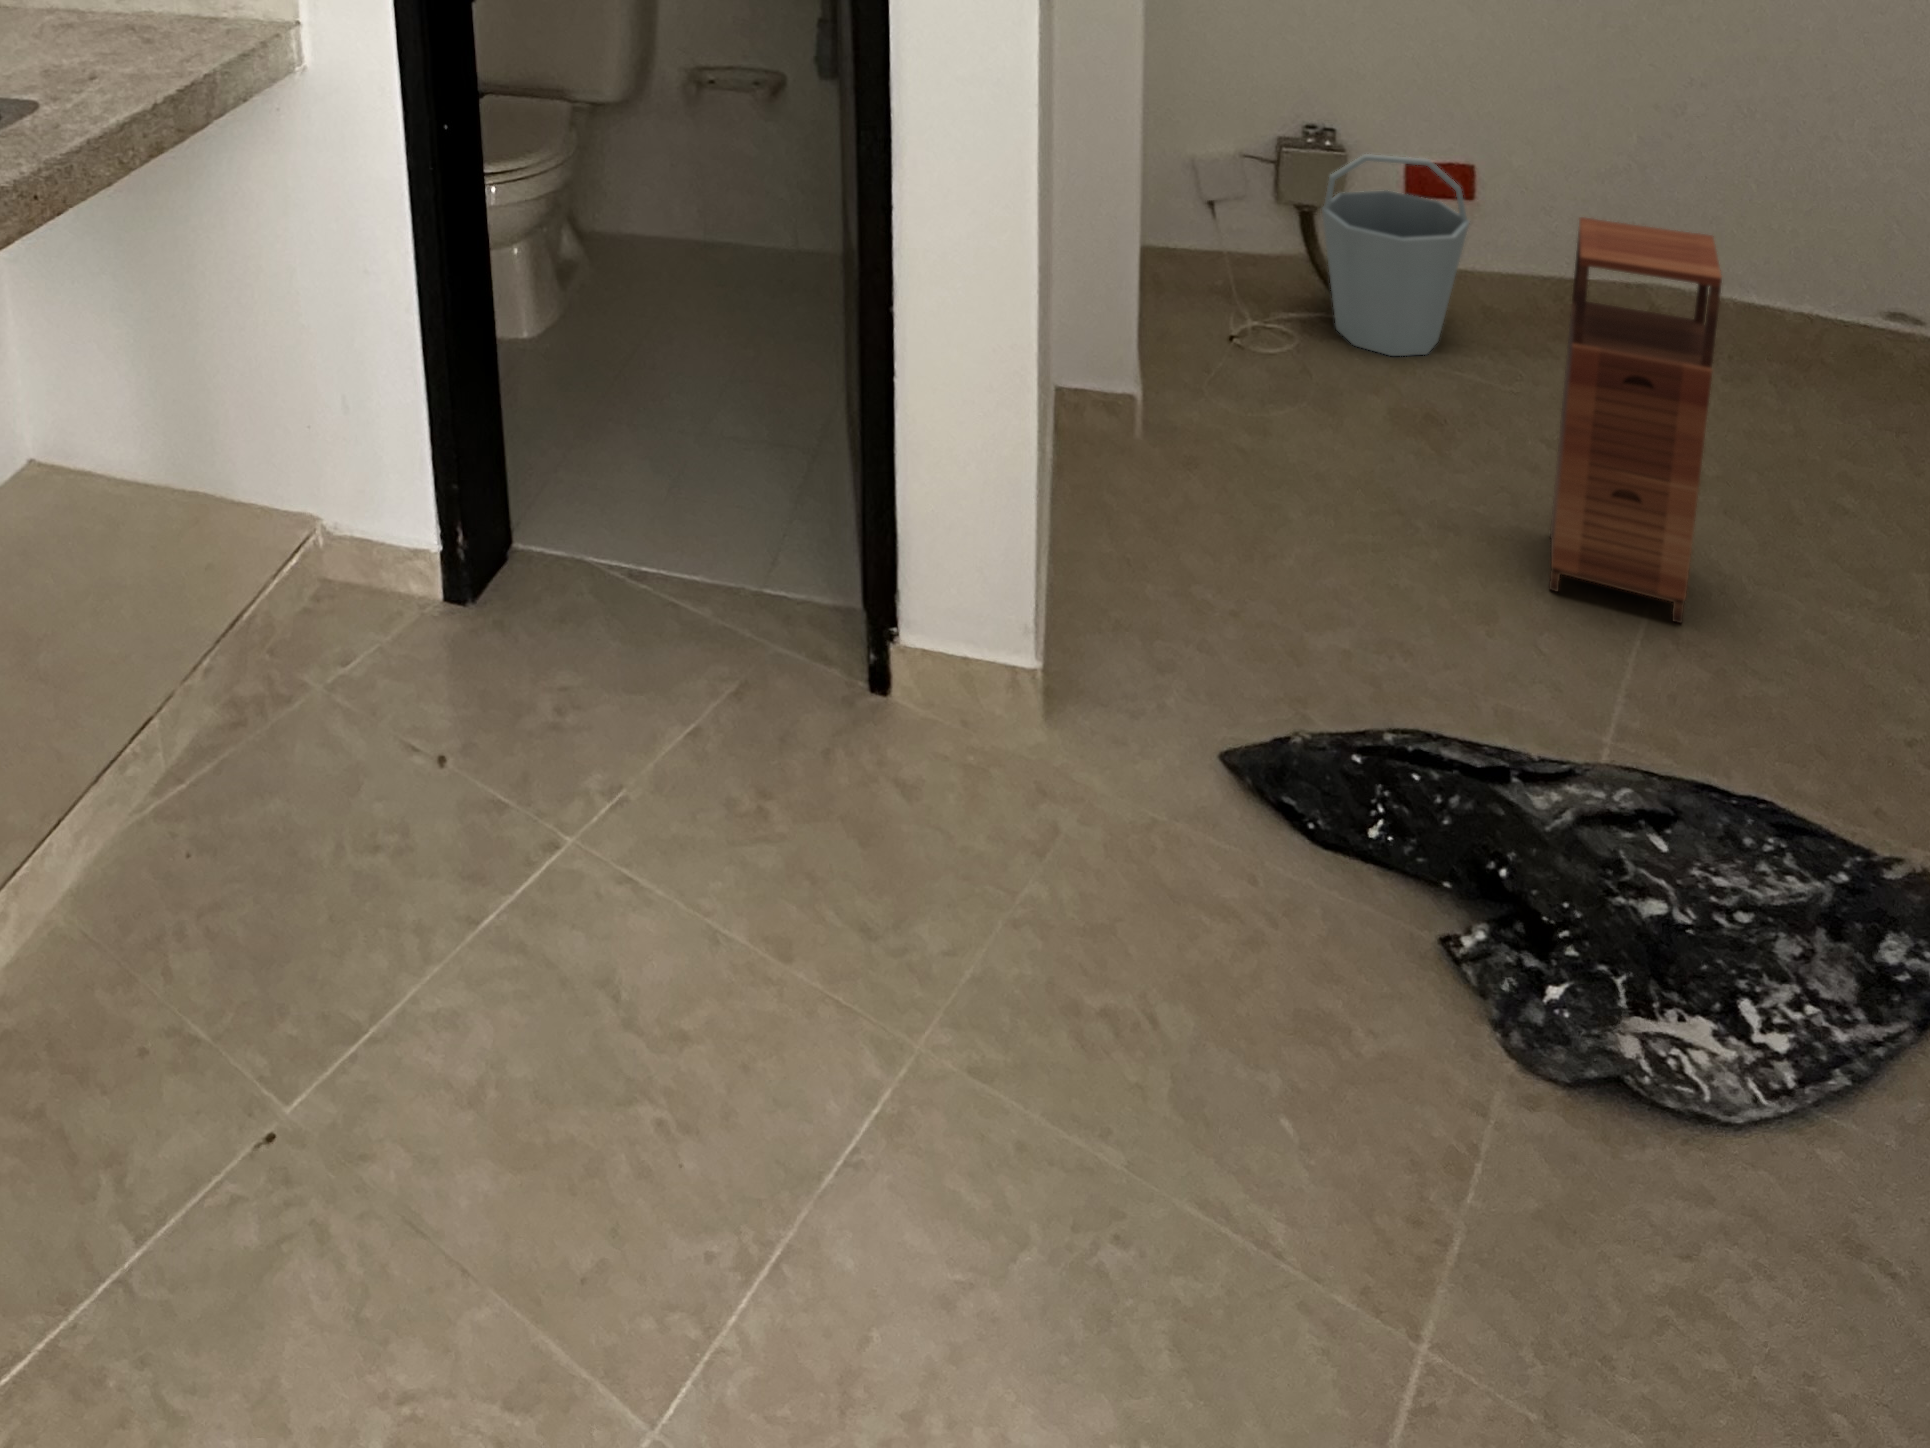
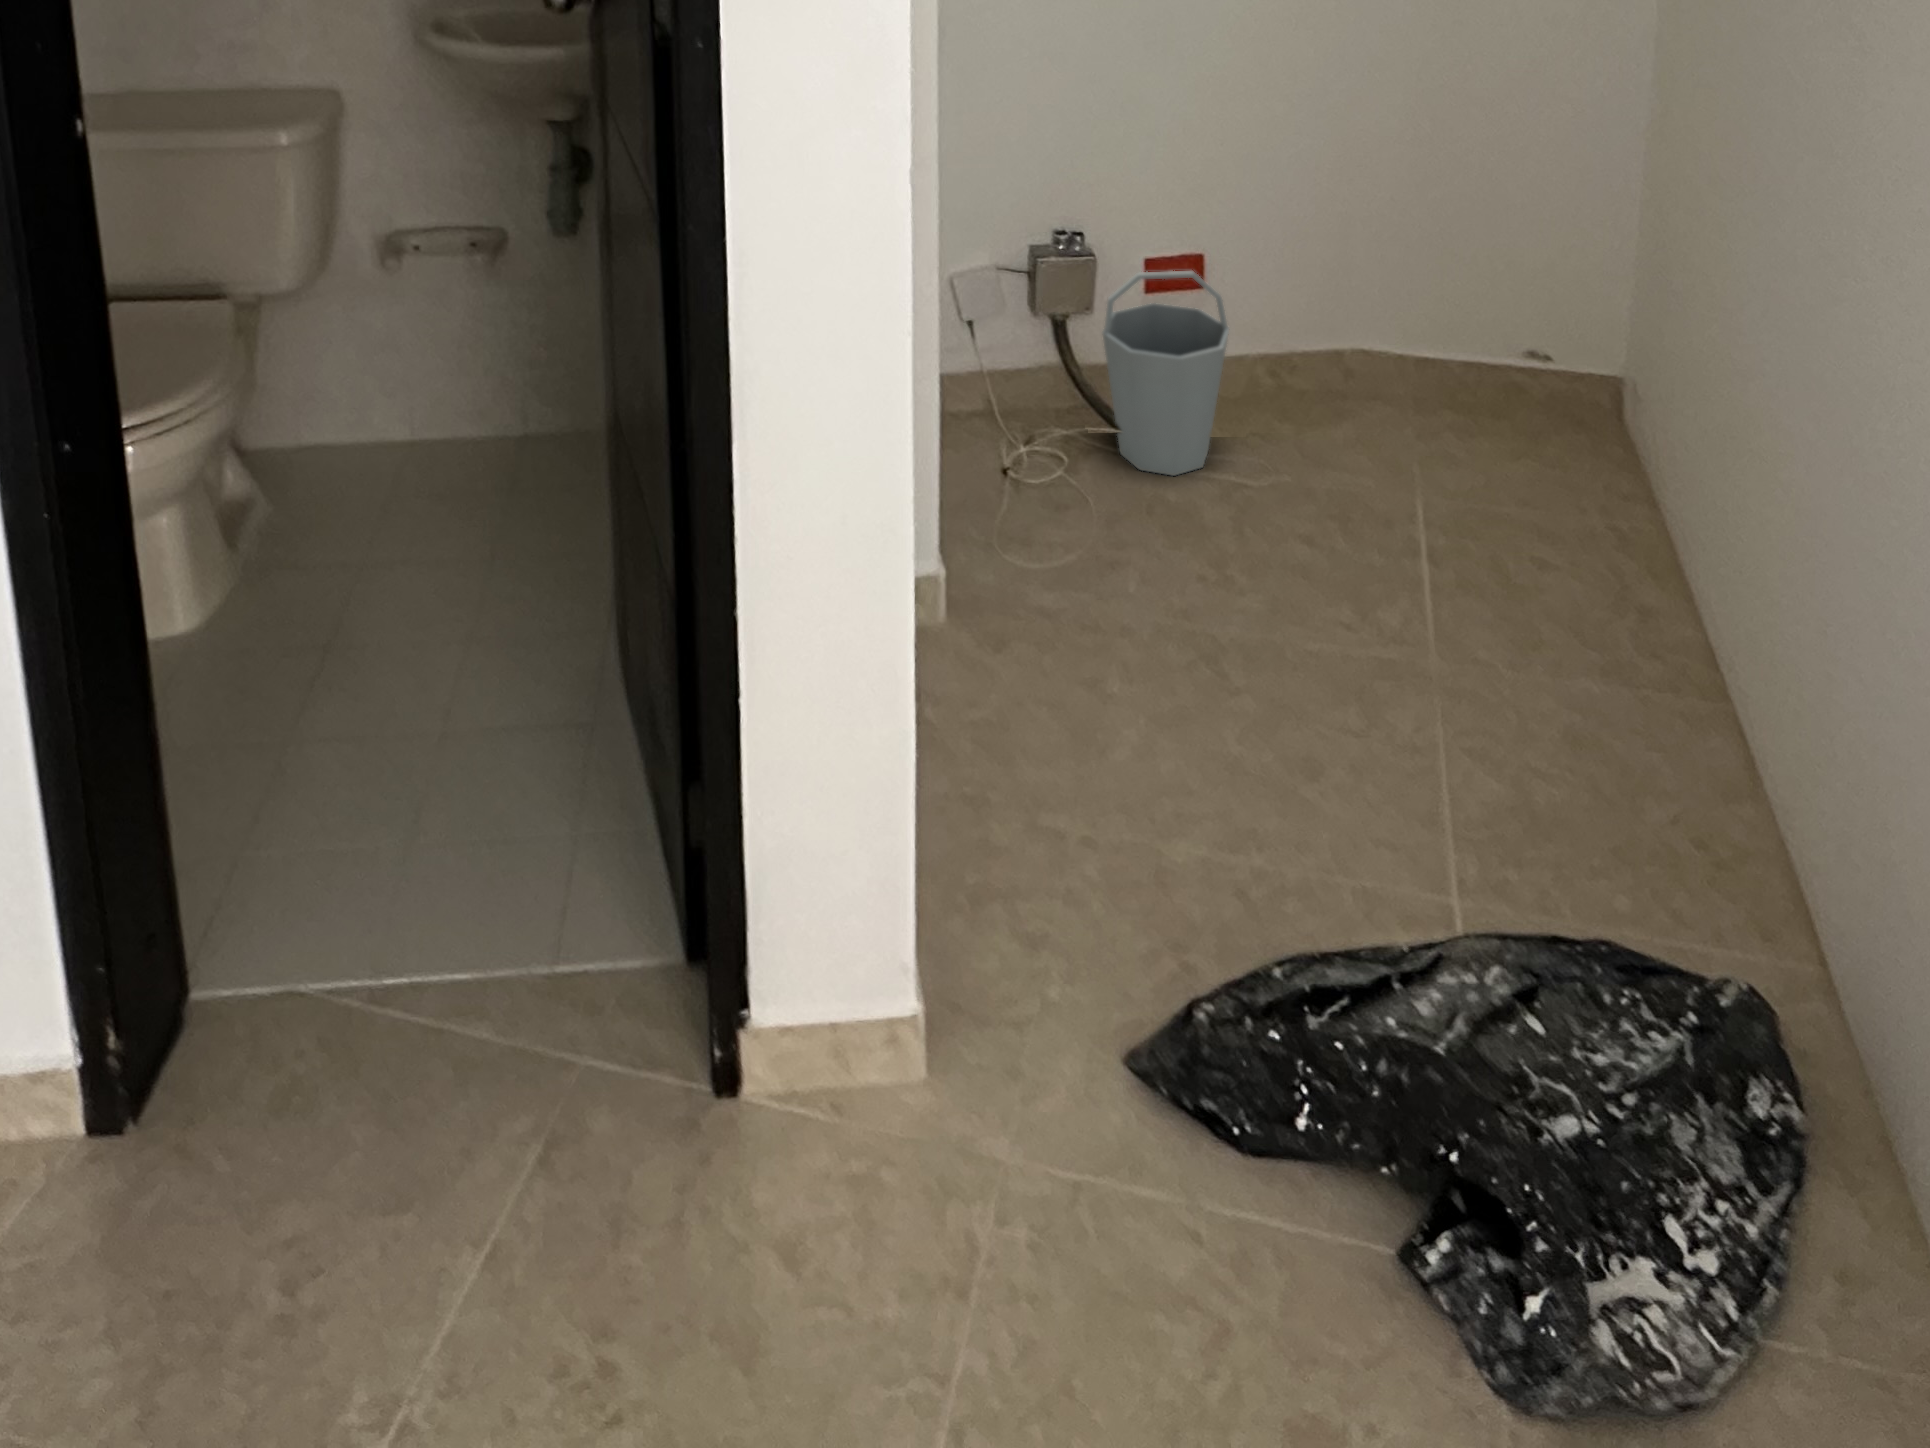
storage cabinet: present [1549,217,1722,623] -> none [1352,335,1499,735]

